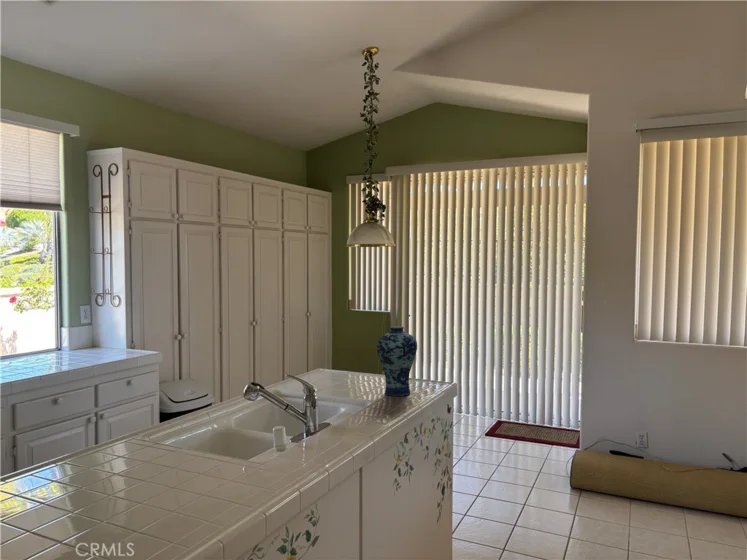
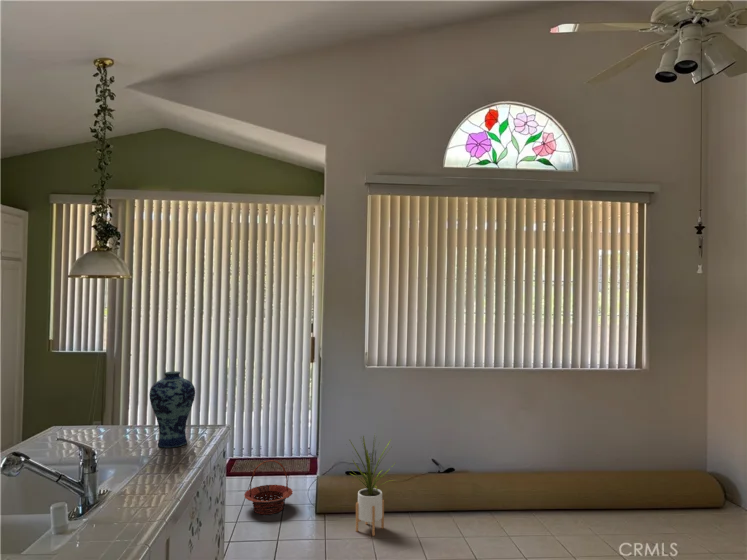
house plant: none [601,411,667,528] -> present [351,436,390,536]
basket: none [498,426,548,480] -> present [244,460,293,514]

